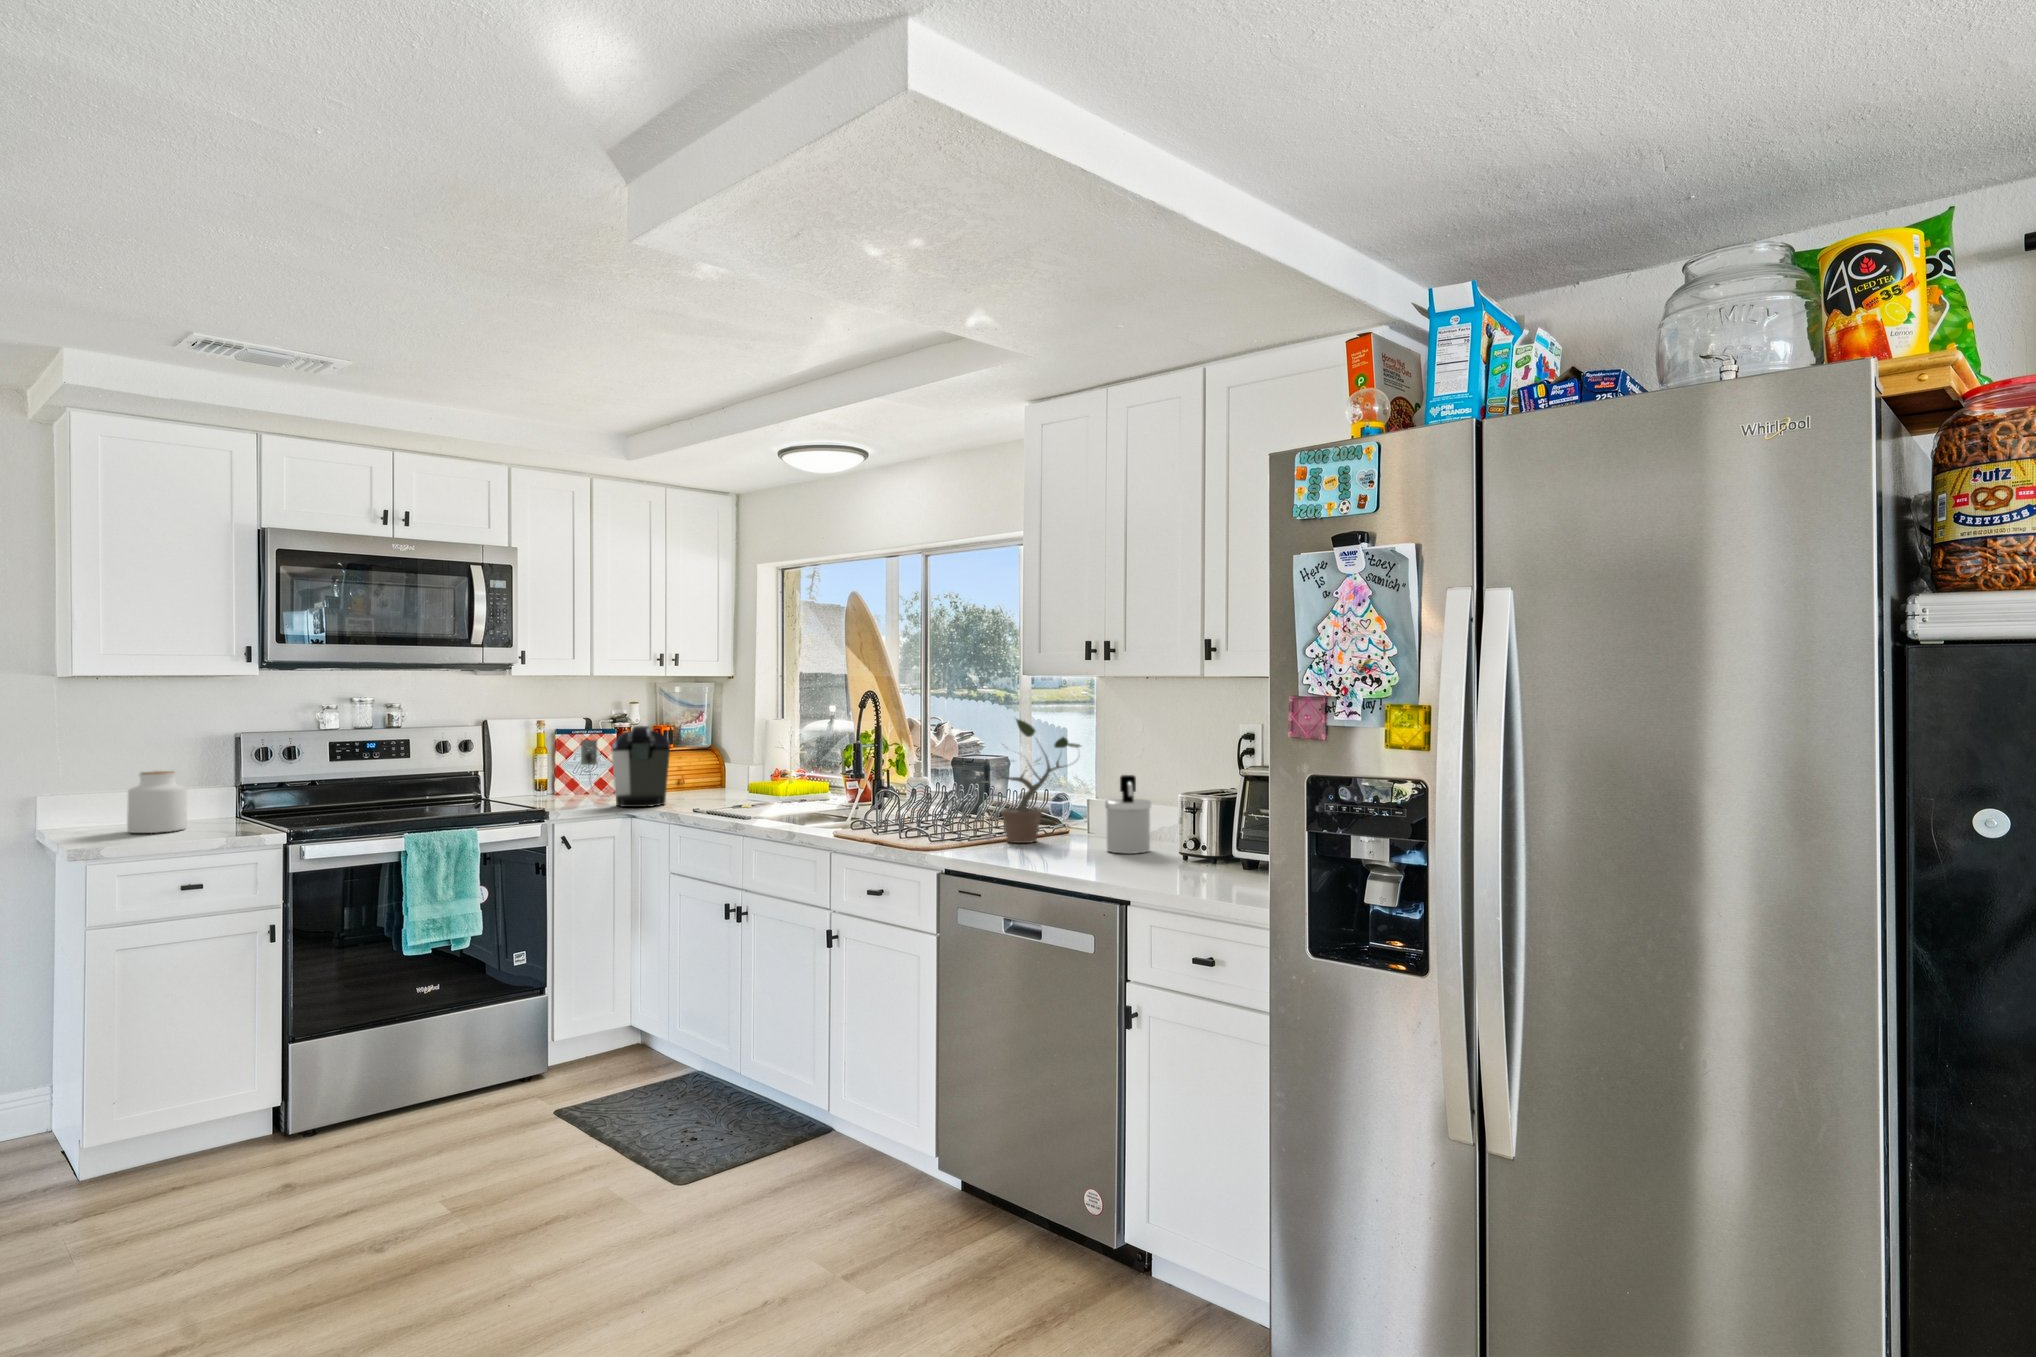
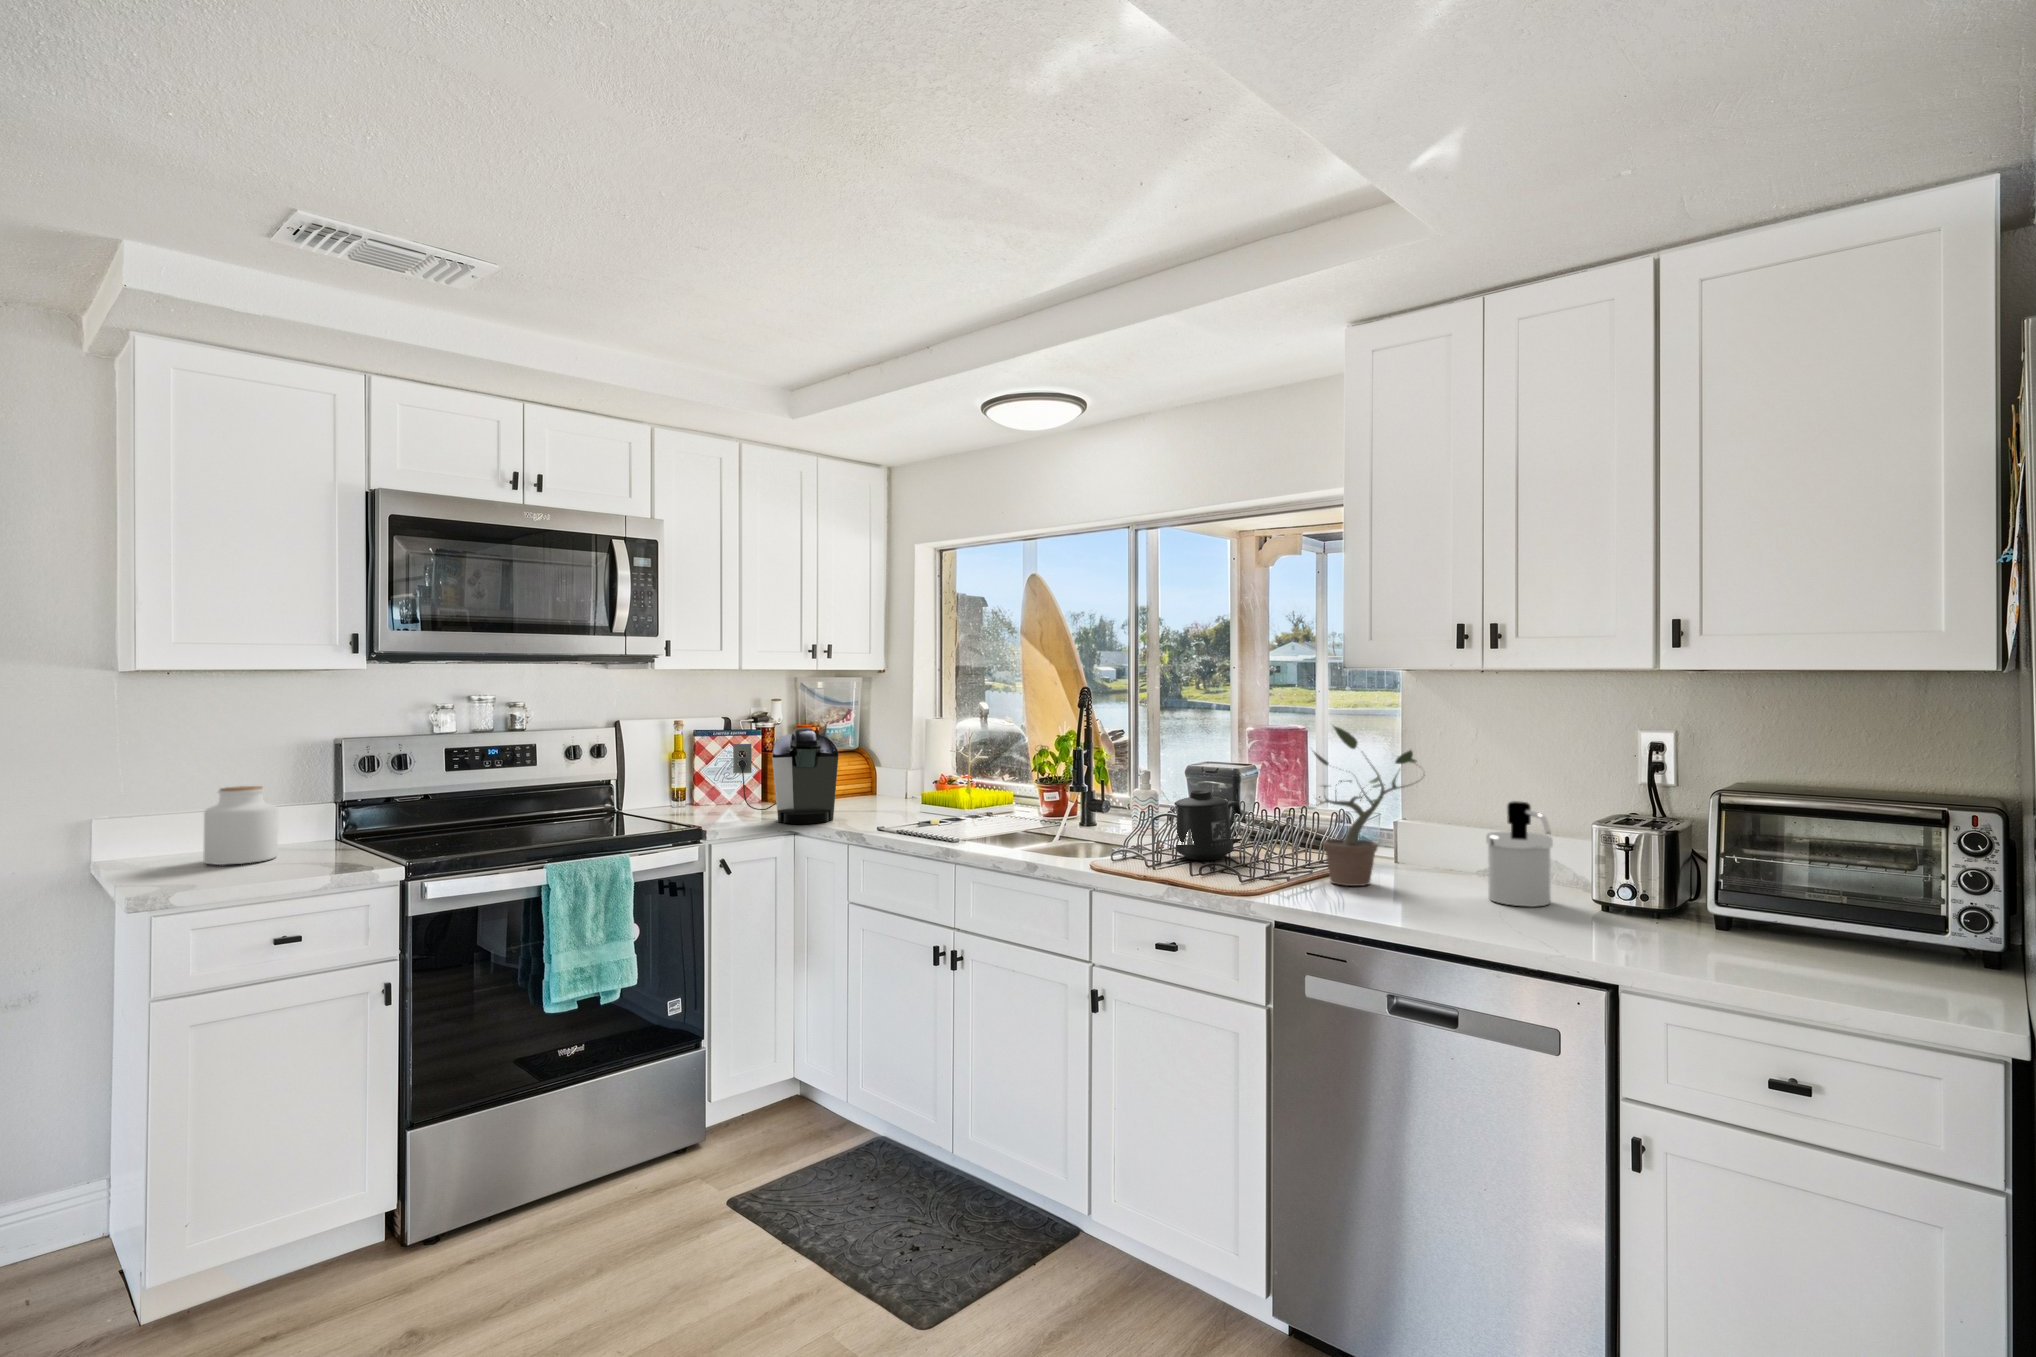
mug: none [911,773,972,828] -> present [1174,790,1242,860]

